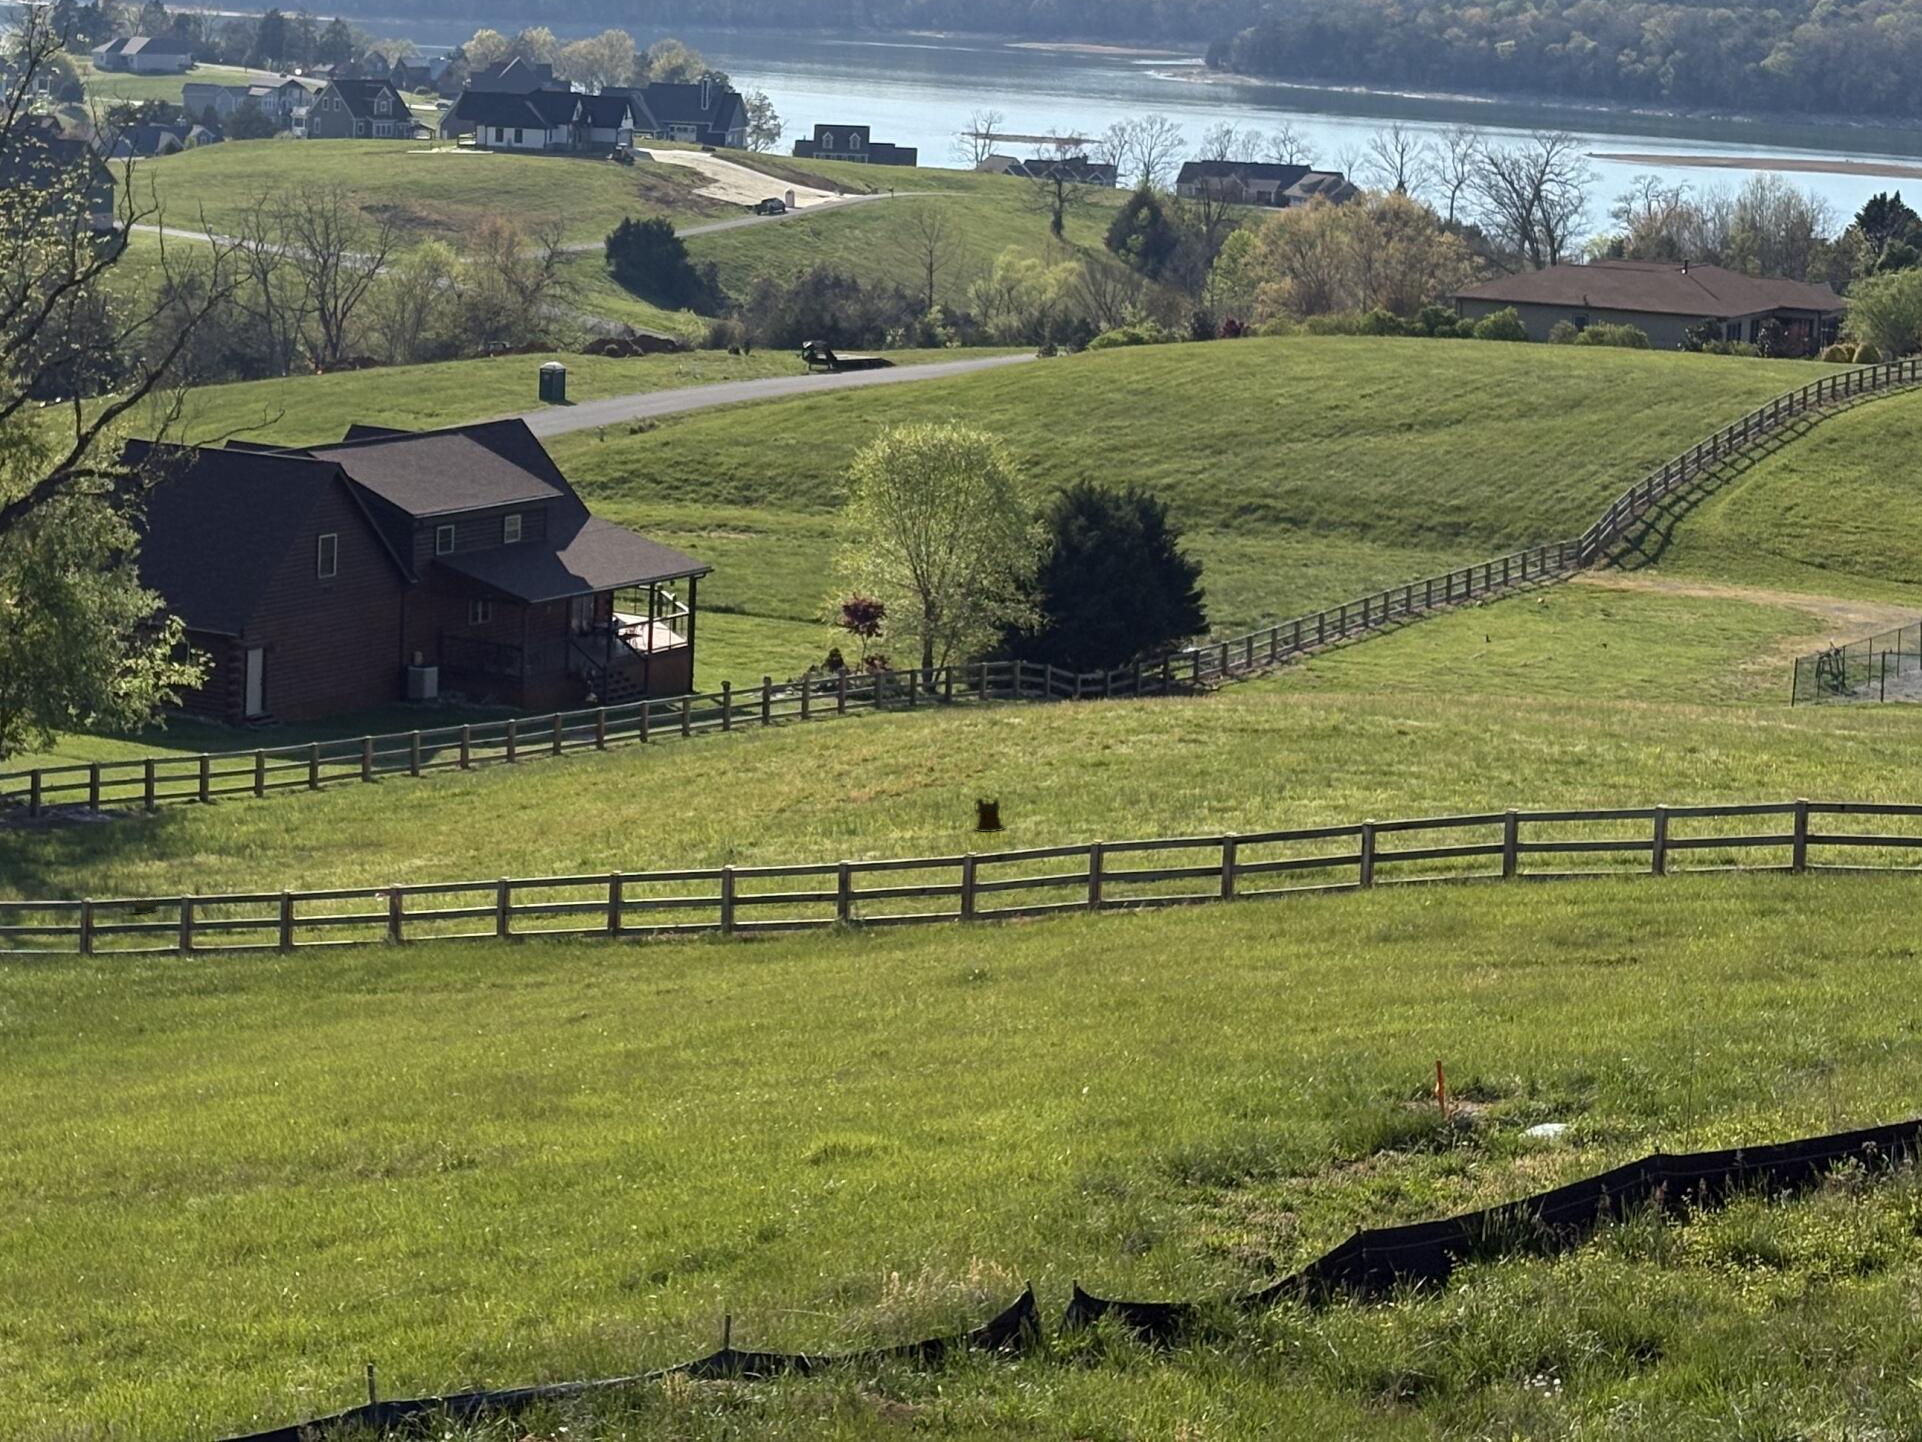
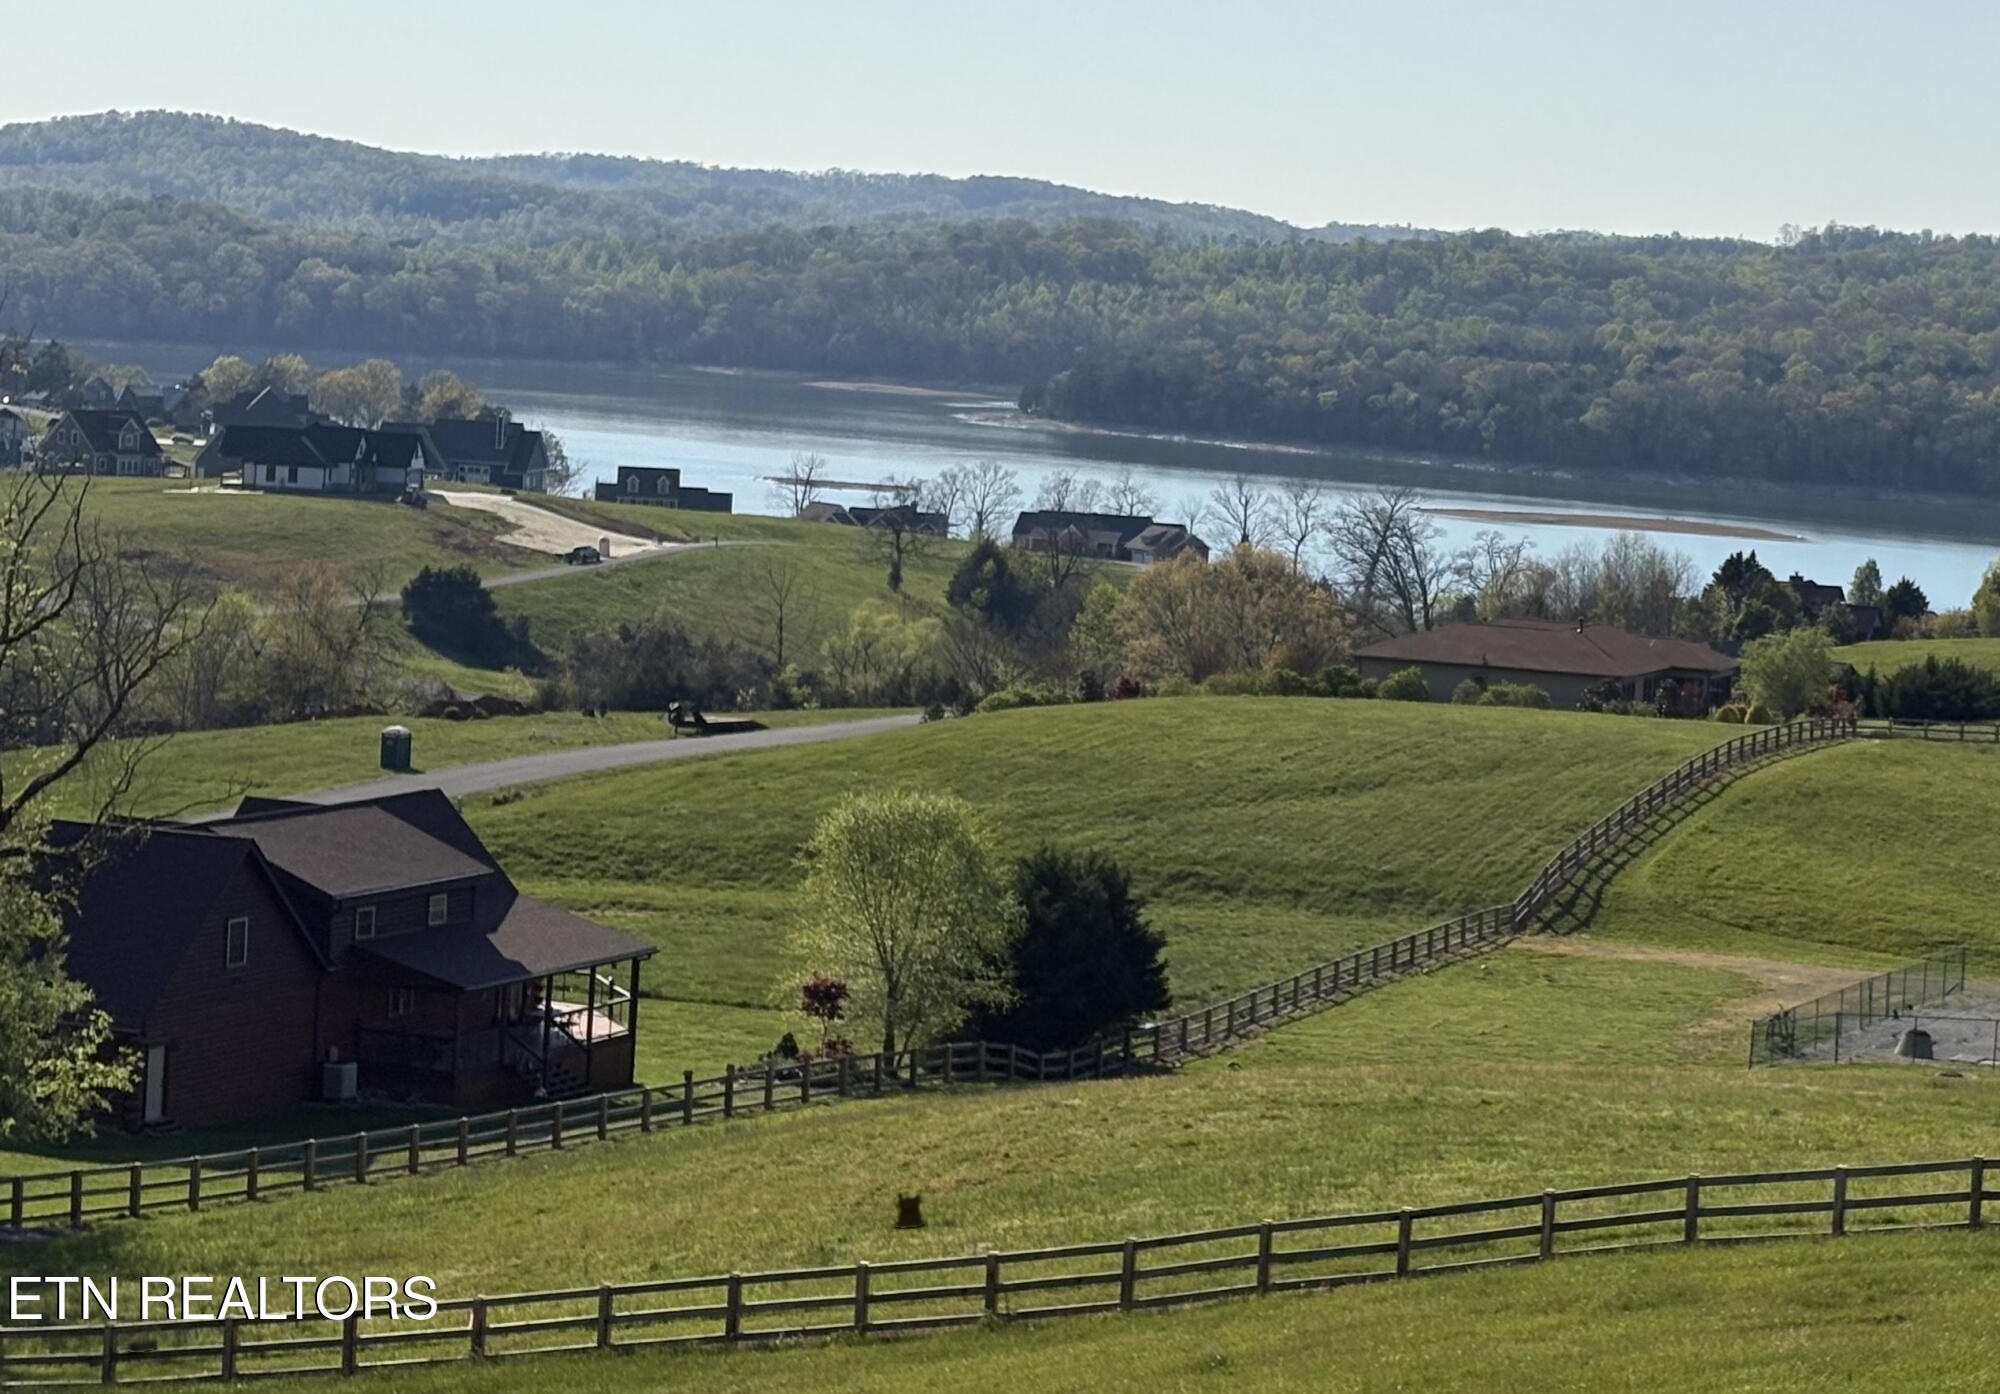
bucket: present [975,798,1004,832] -> present [895,1193,925,1228]

